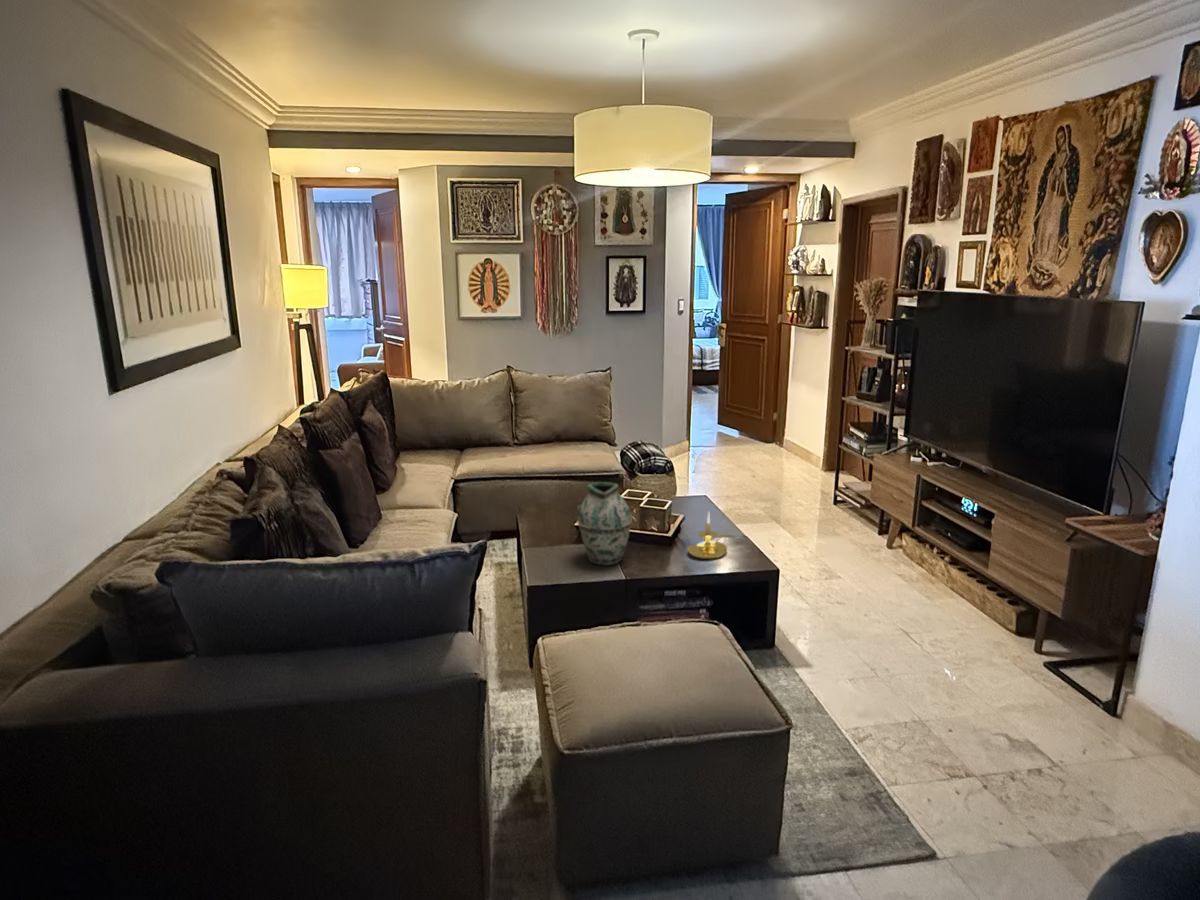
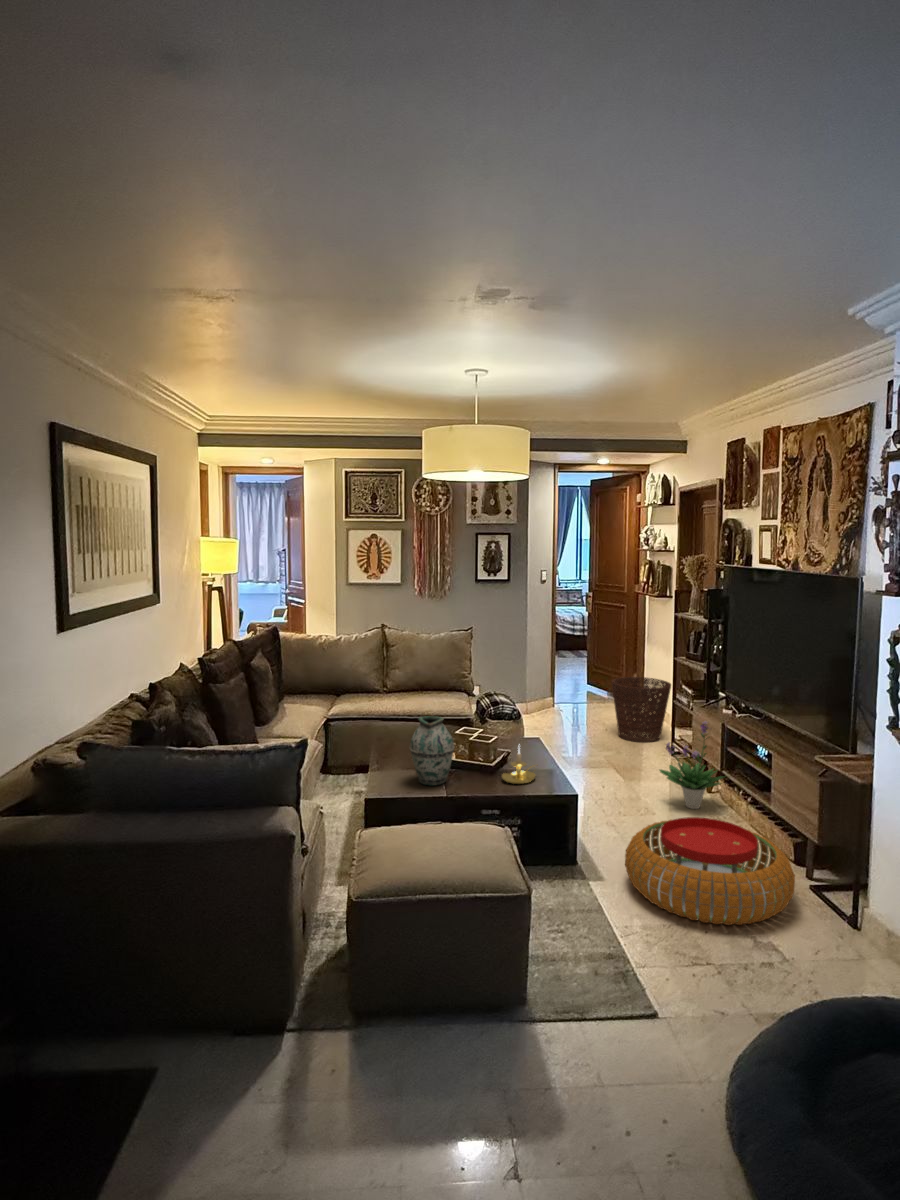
basket: none [762,417,828,488] -> present [611,677,671,742]
potted plant: none [840,470,917,567] -> present [660,721,724,809]
pouf: none [835,589,1042,719] -> present [625,817,795,925]

